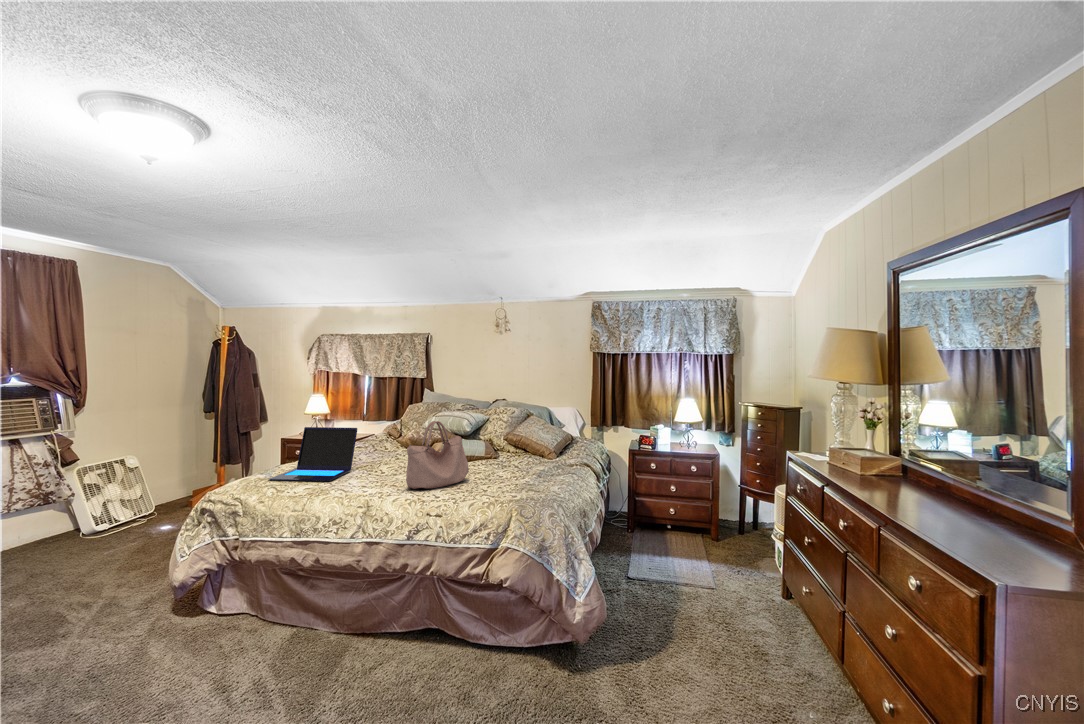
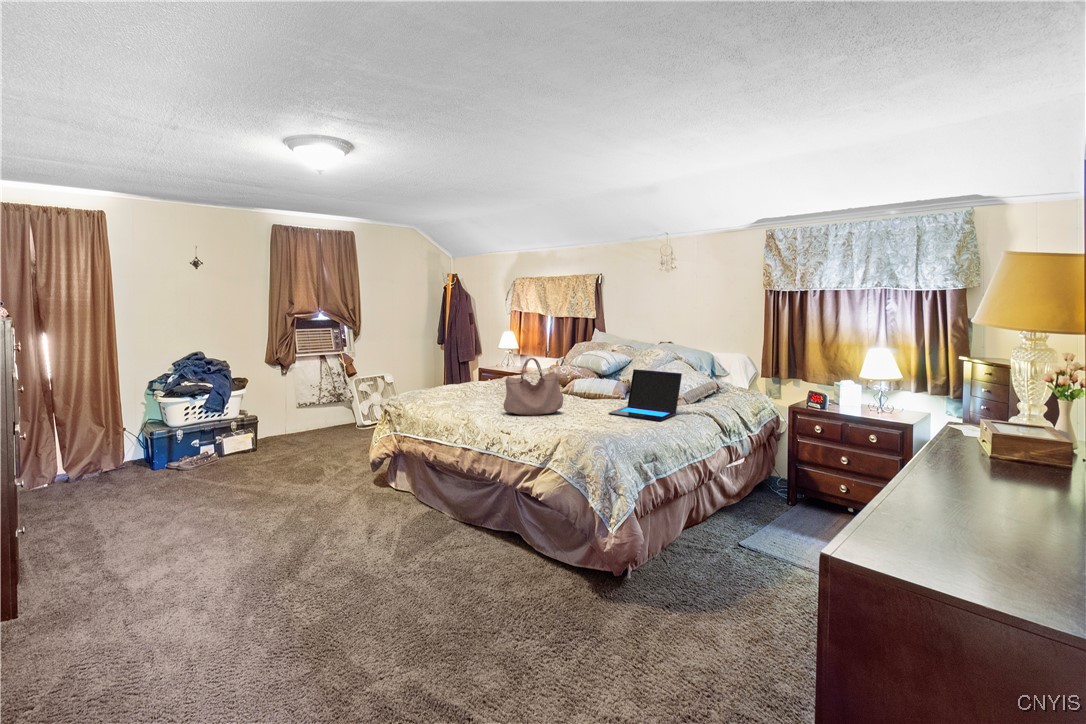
laptop: present [269,427,357,482] -> present [609,369,682,421]

